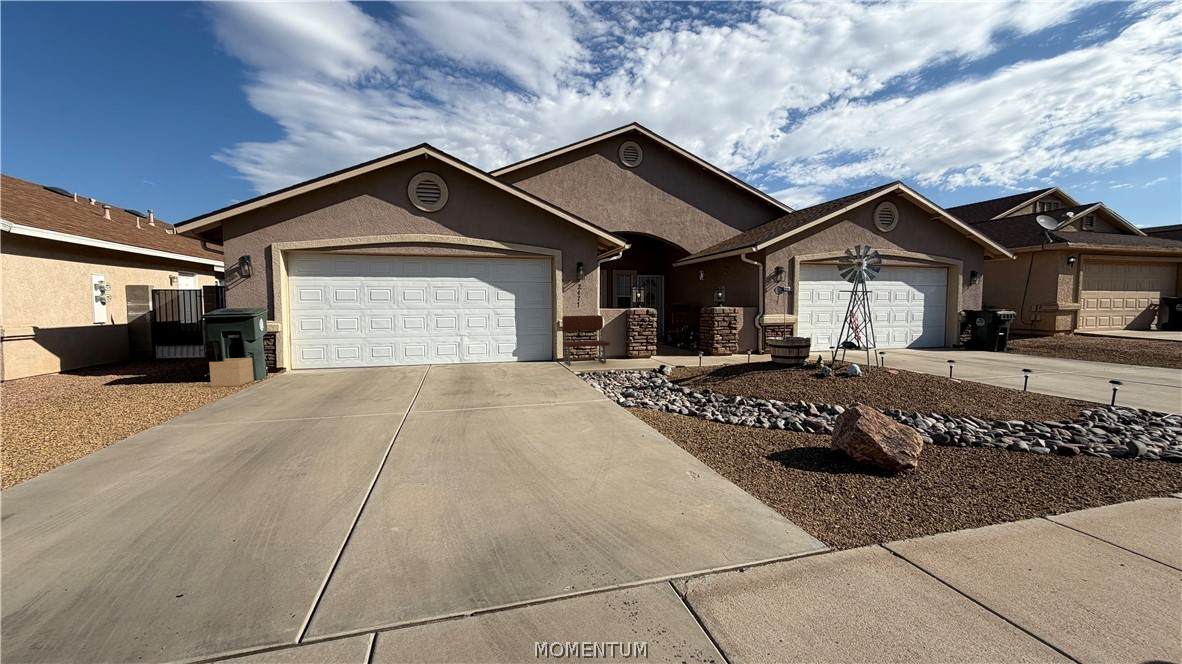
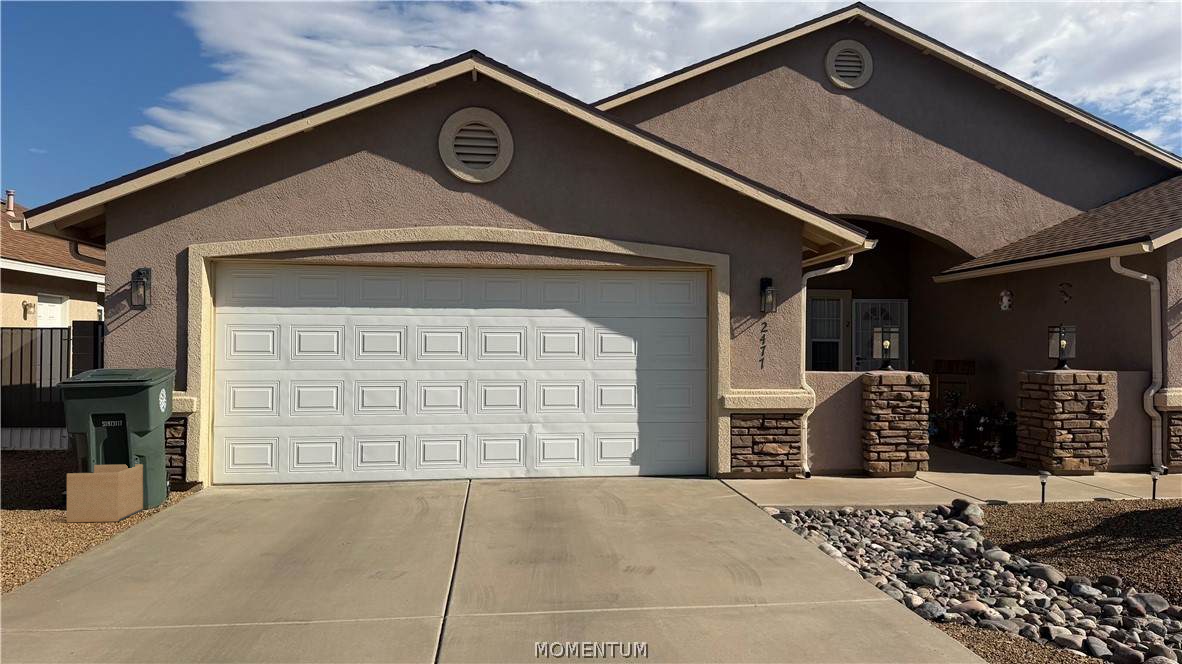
bench: present [562,315,610,365] -> none [731,386,836,493]

